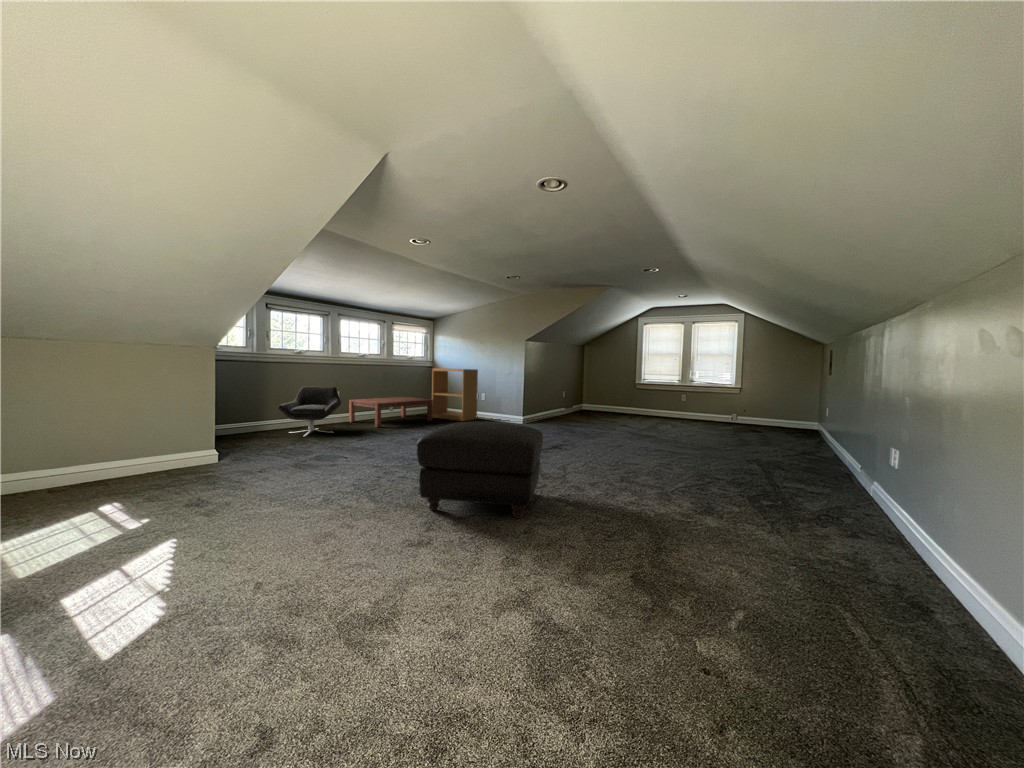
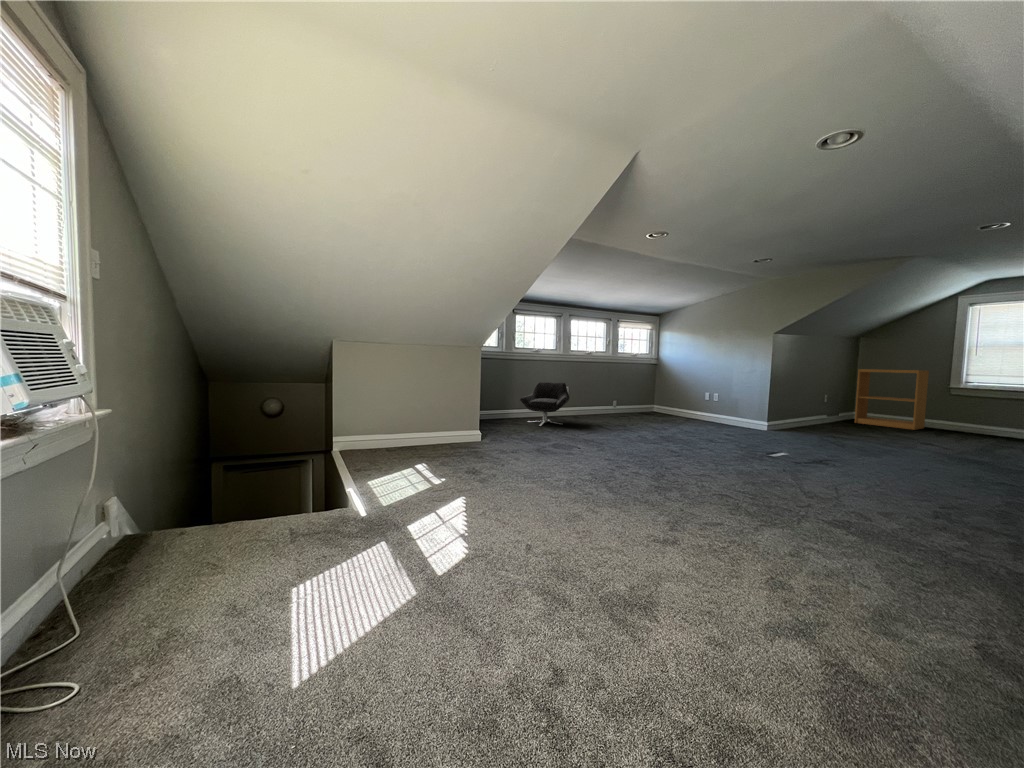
bookshelf: present [432,368,478,421] -> present [855,369,929,430]
coffee table: present [349,397,433,427] -> none [575,394,656,423]
ottoman: present [417,422,543,518] -> none [657,424,812,539]

